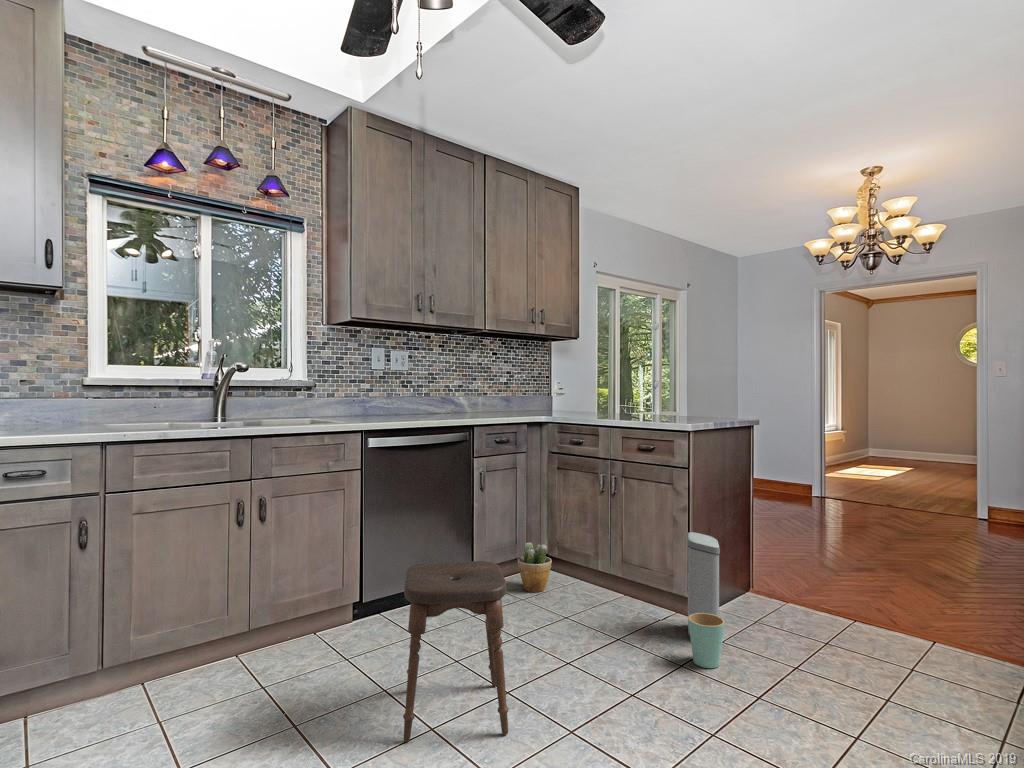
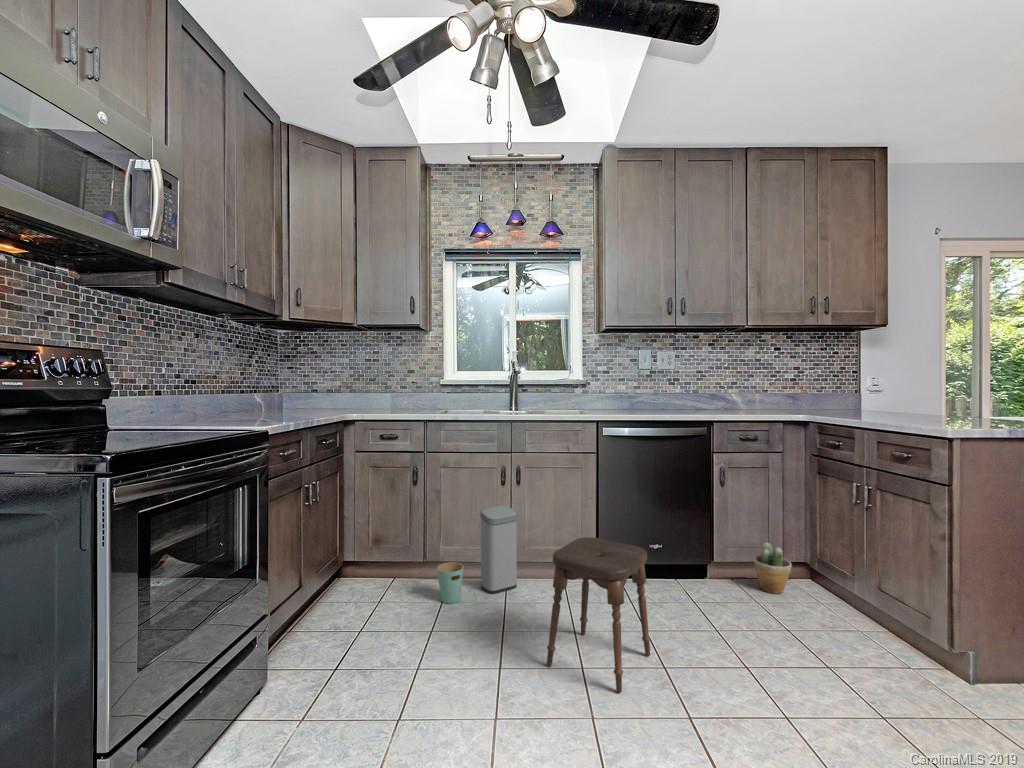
trash can: present [687,532,725,668] -> present [437,506,517,603]

